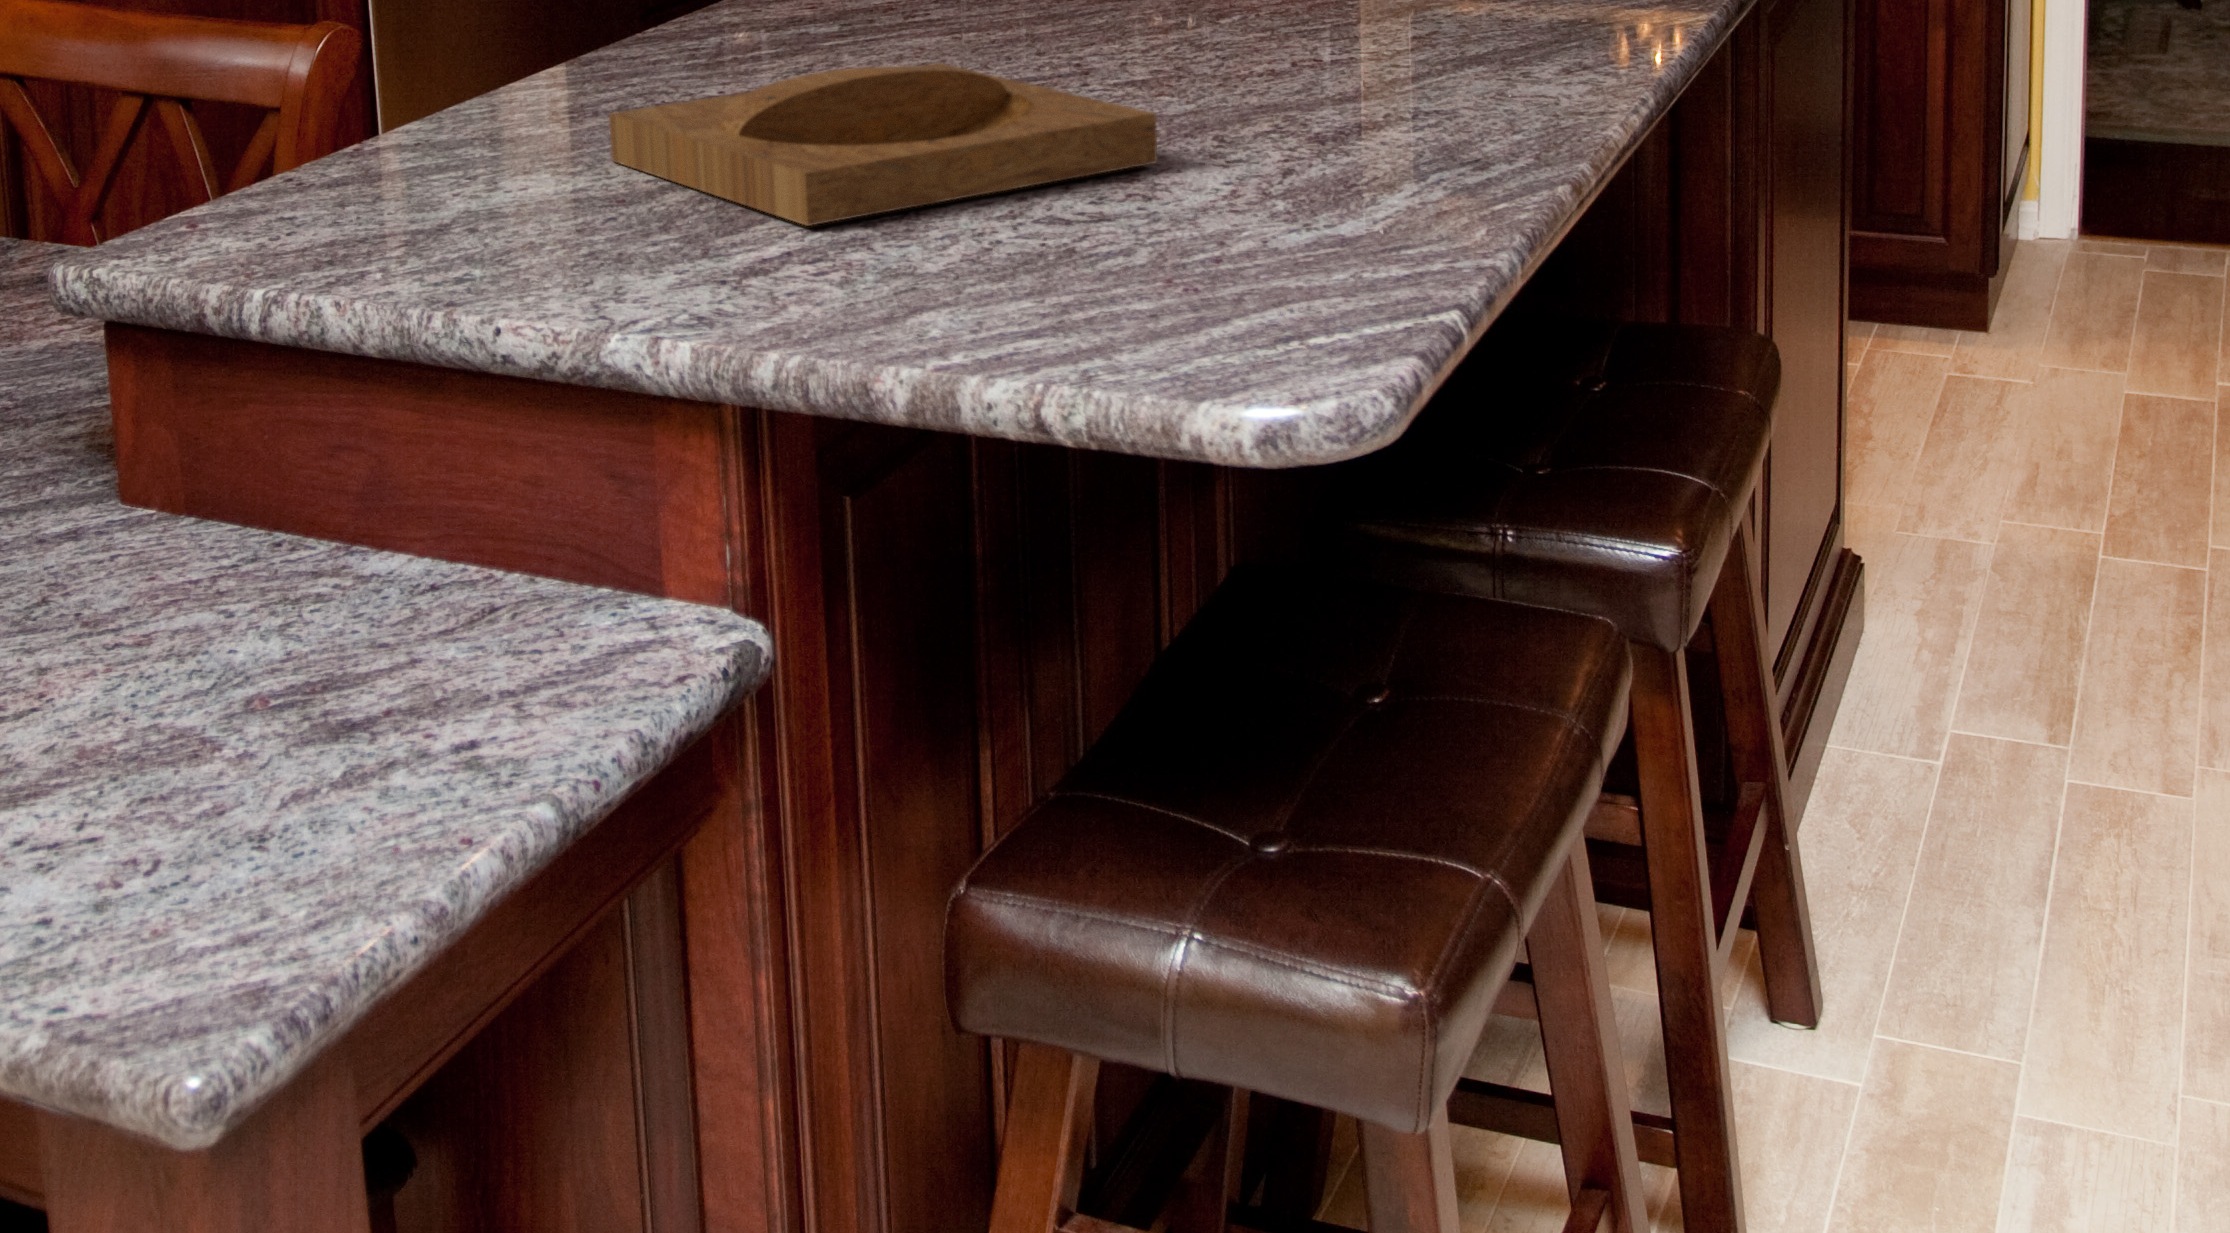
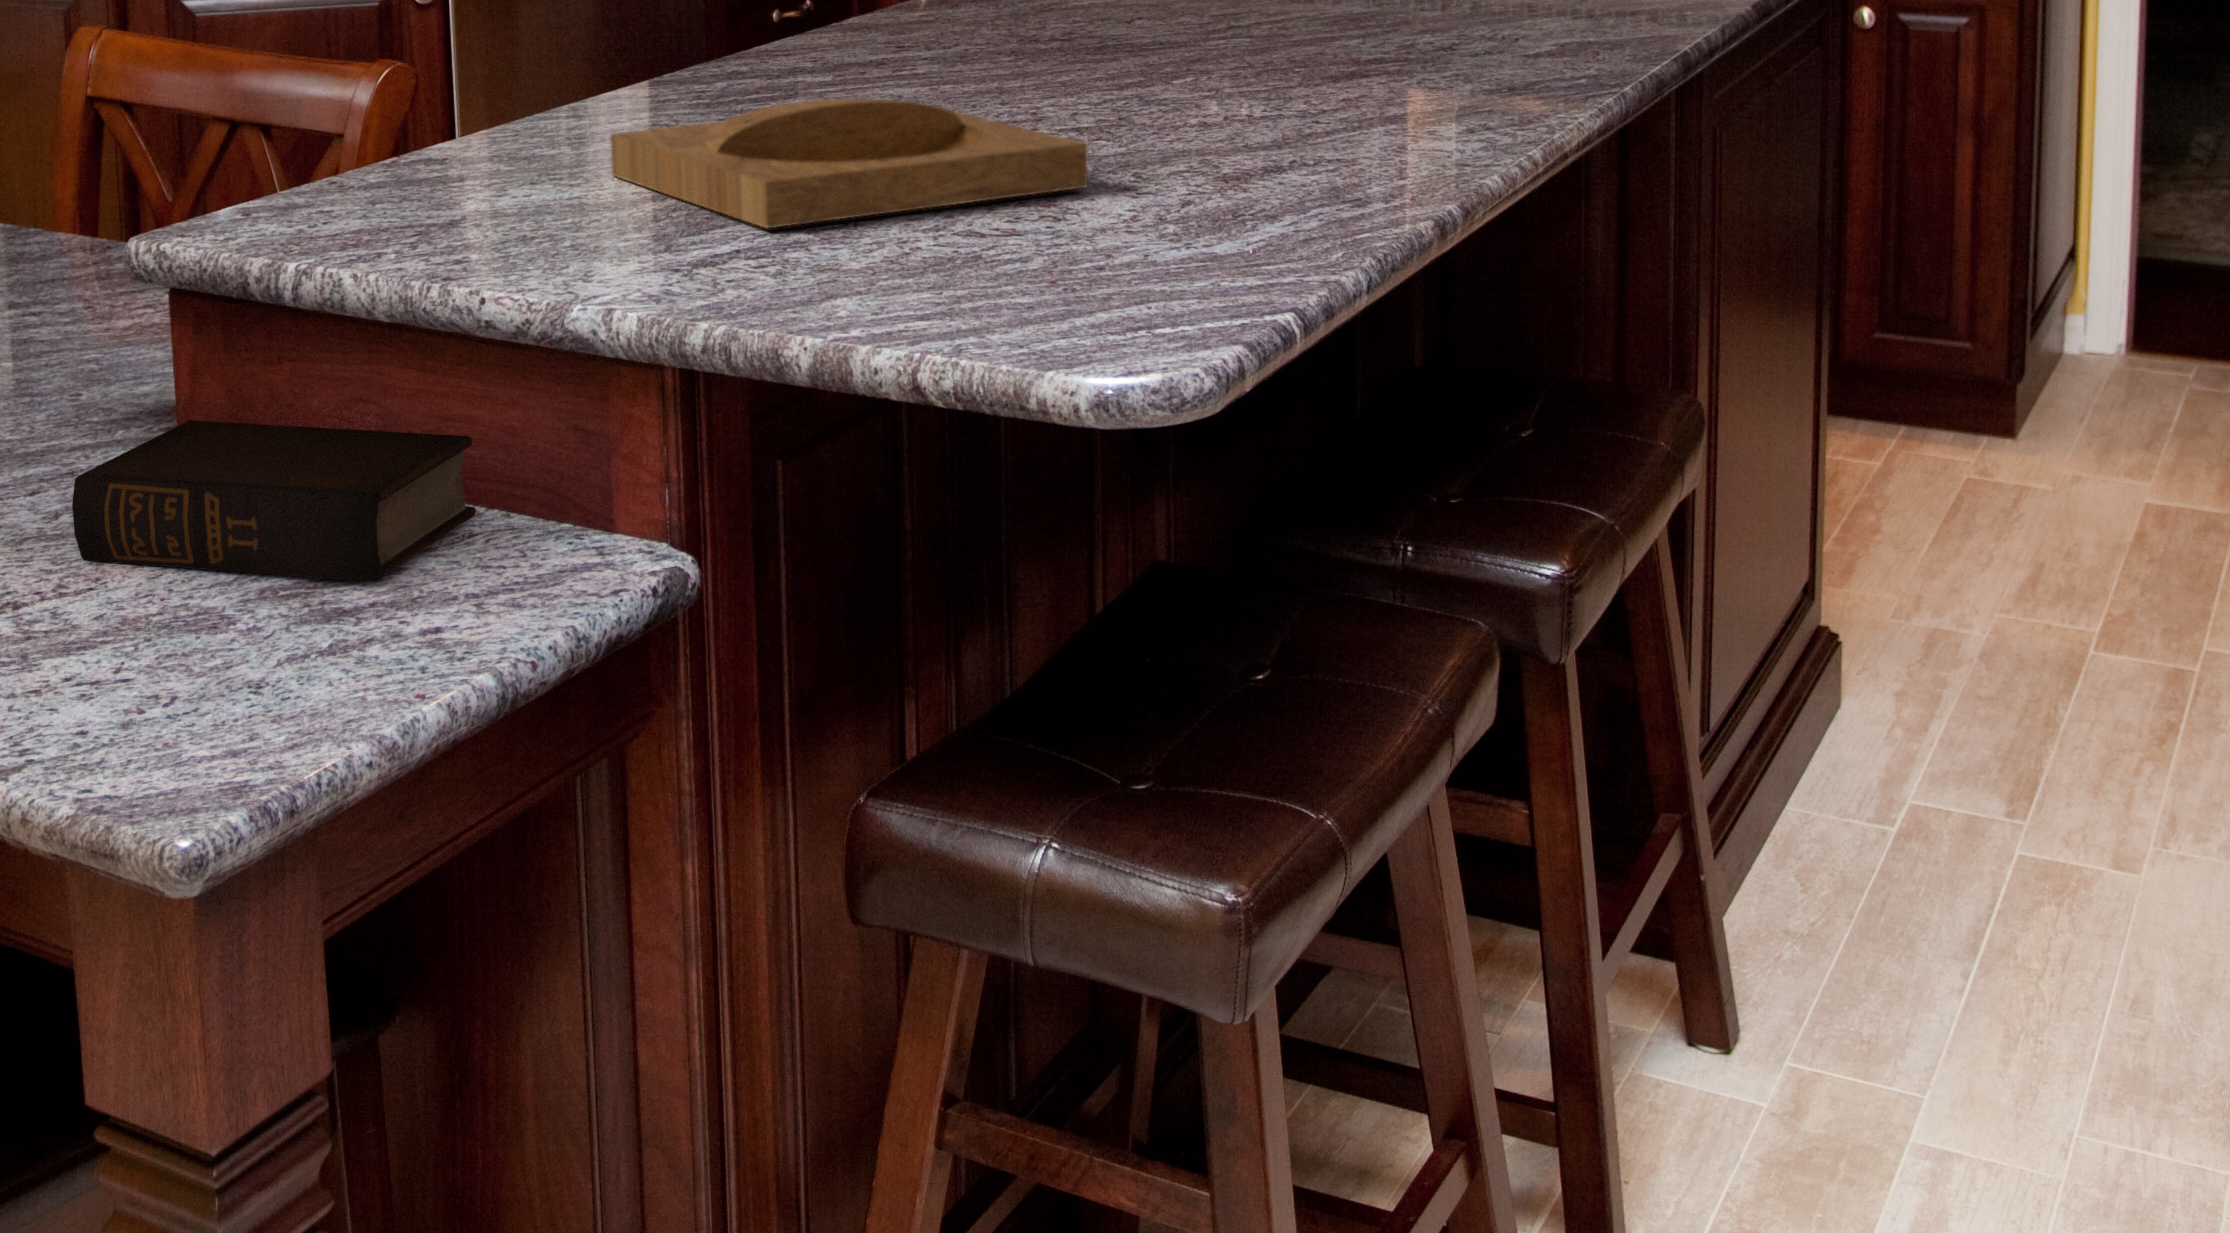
book: none [17,481,497,679] -> present [72,420,476,582]

